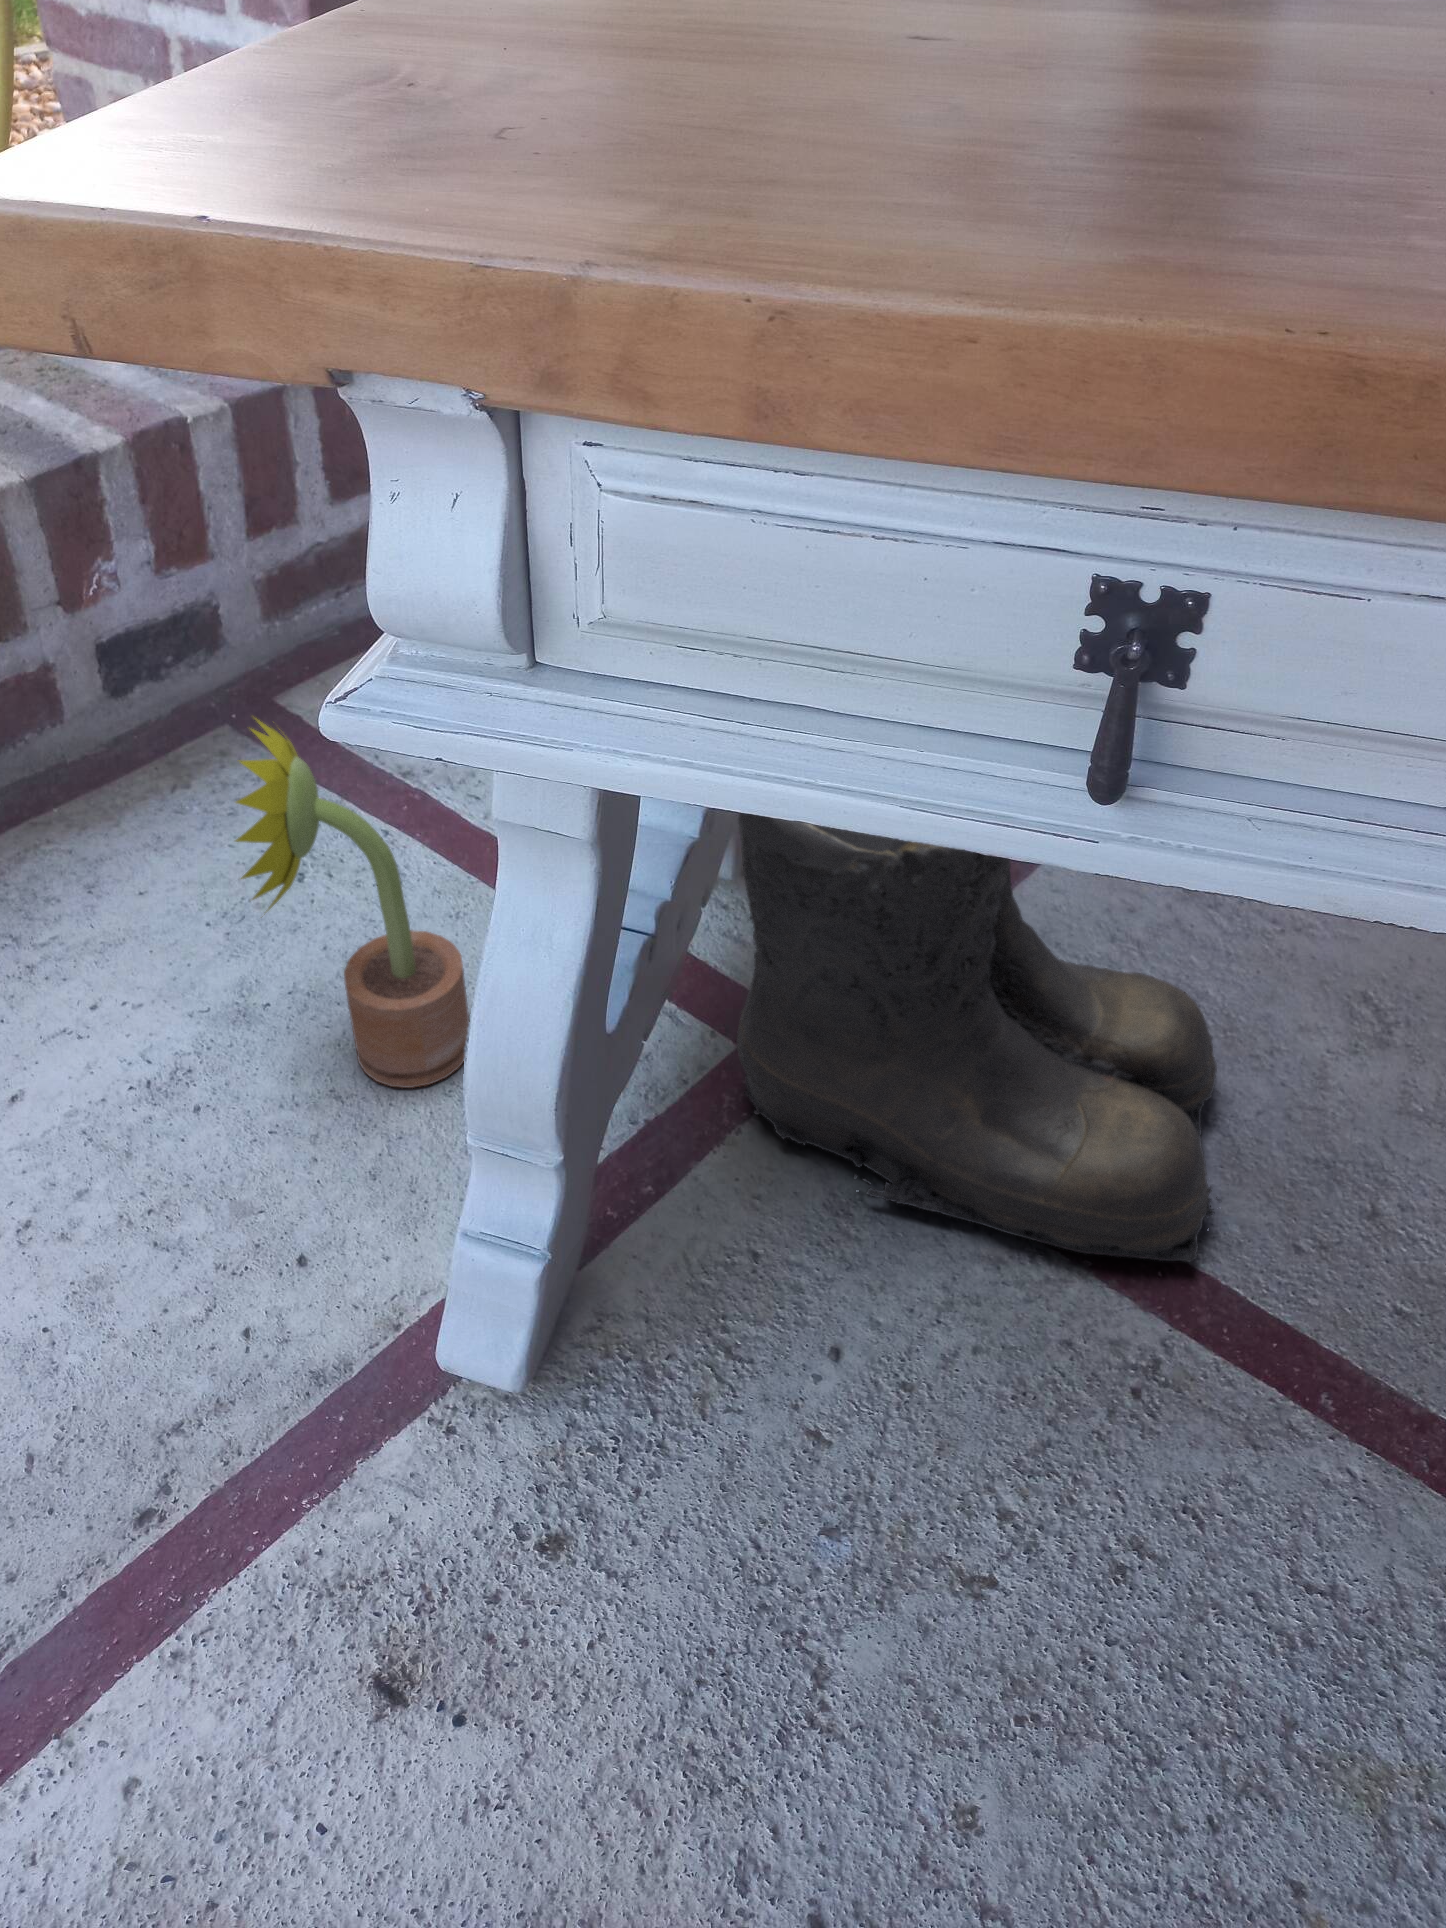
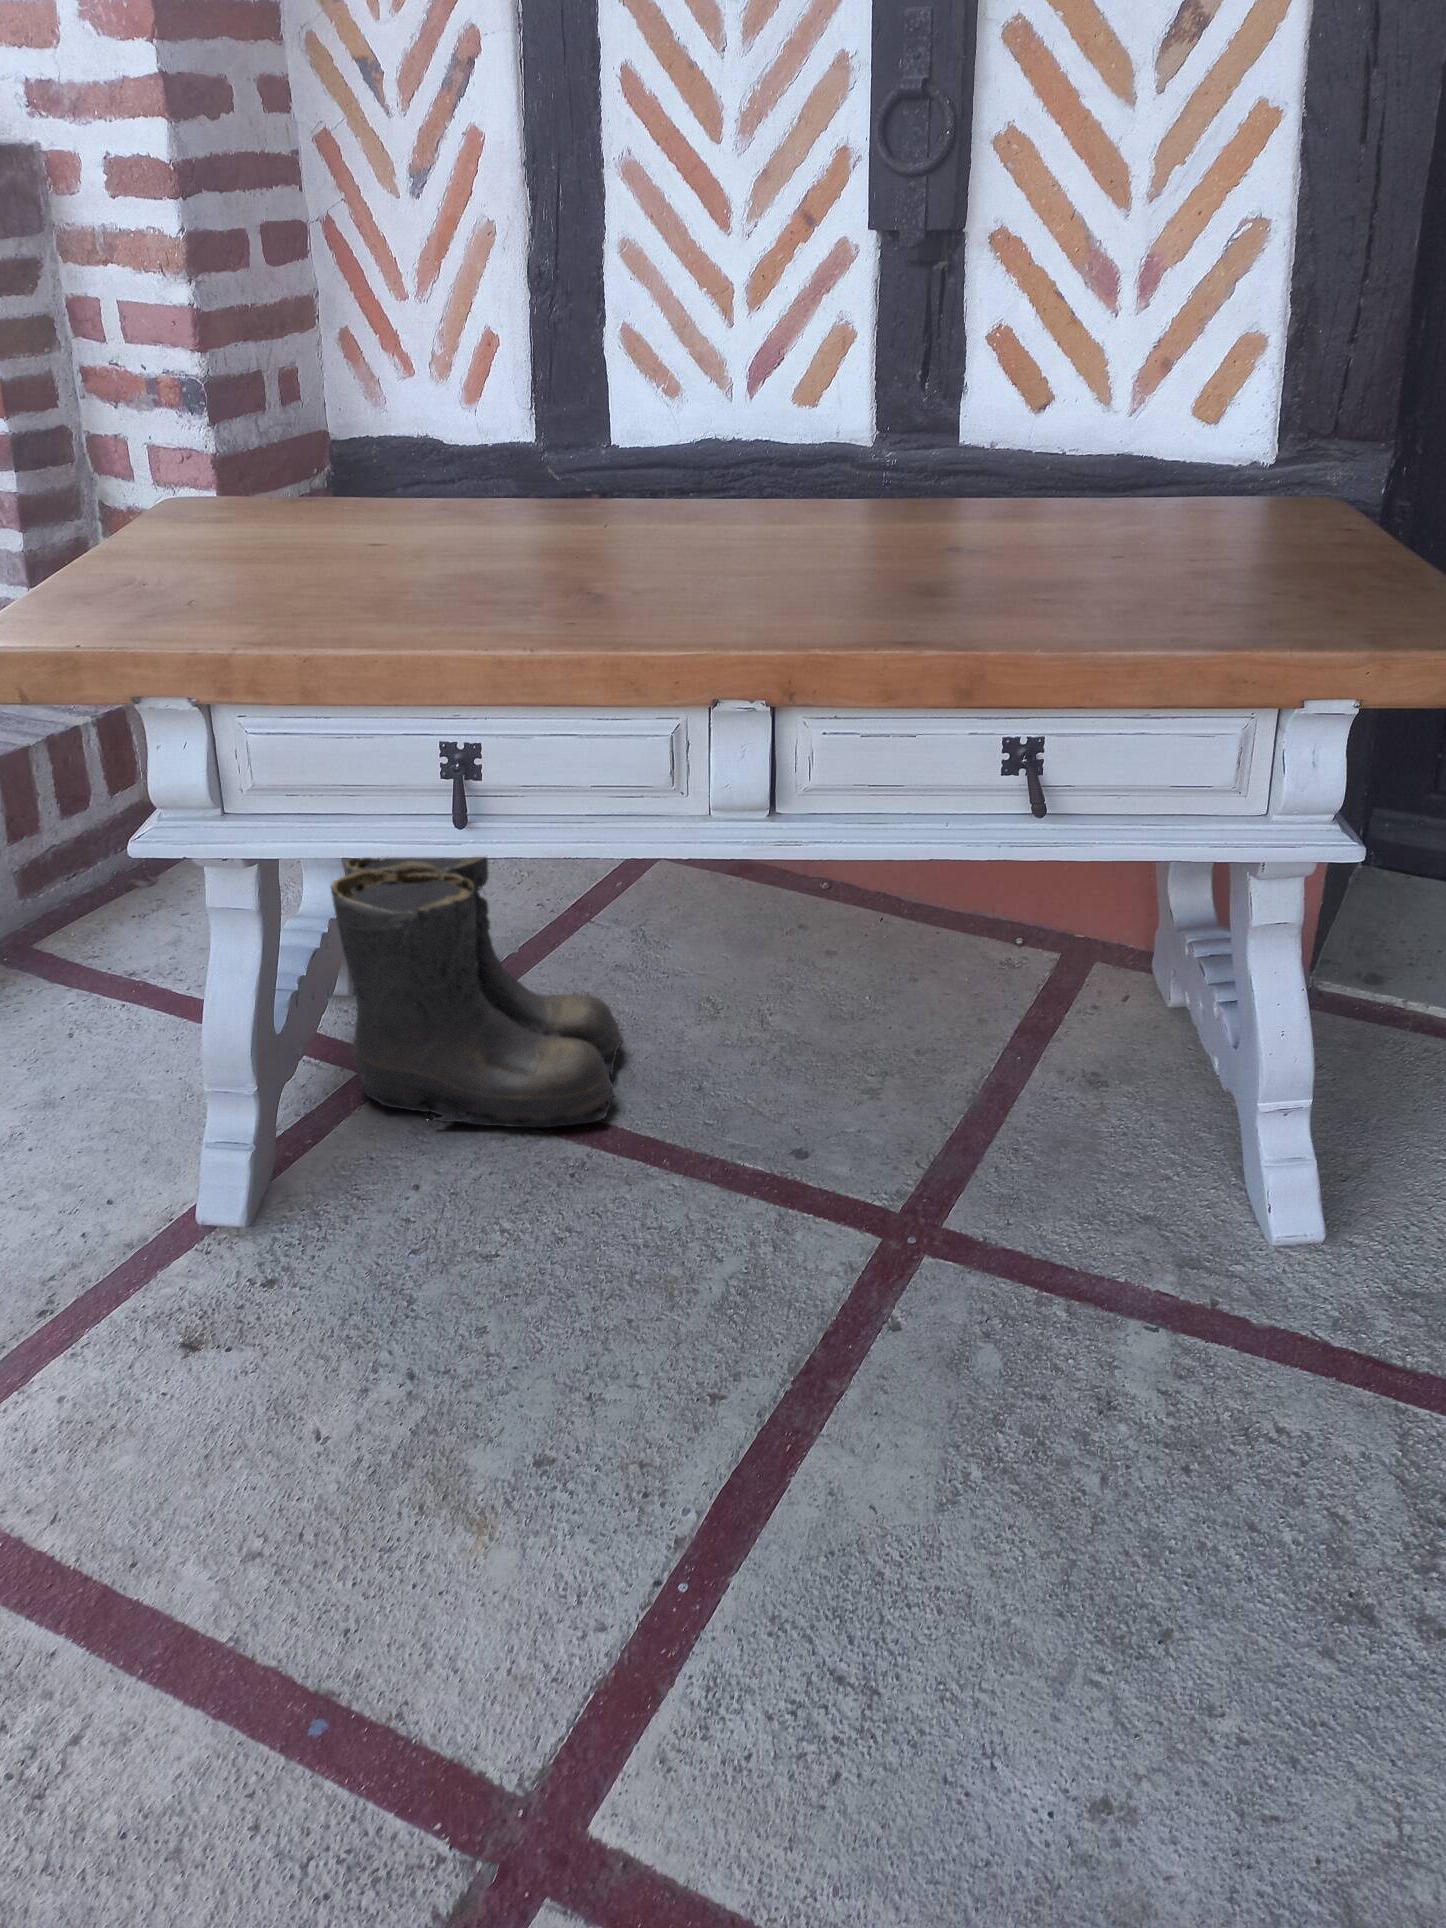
decorative plant: present [235,720,469,1088] -> none [55,904,196,1124]

